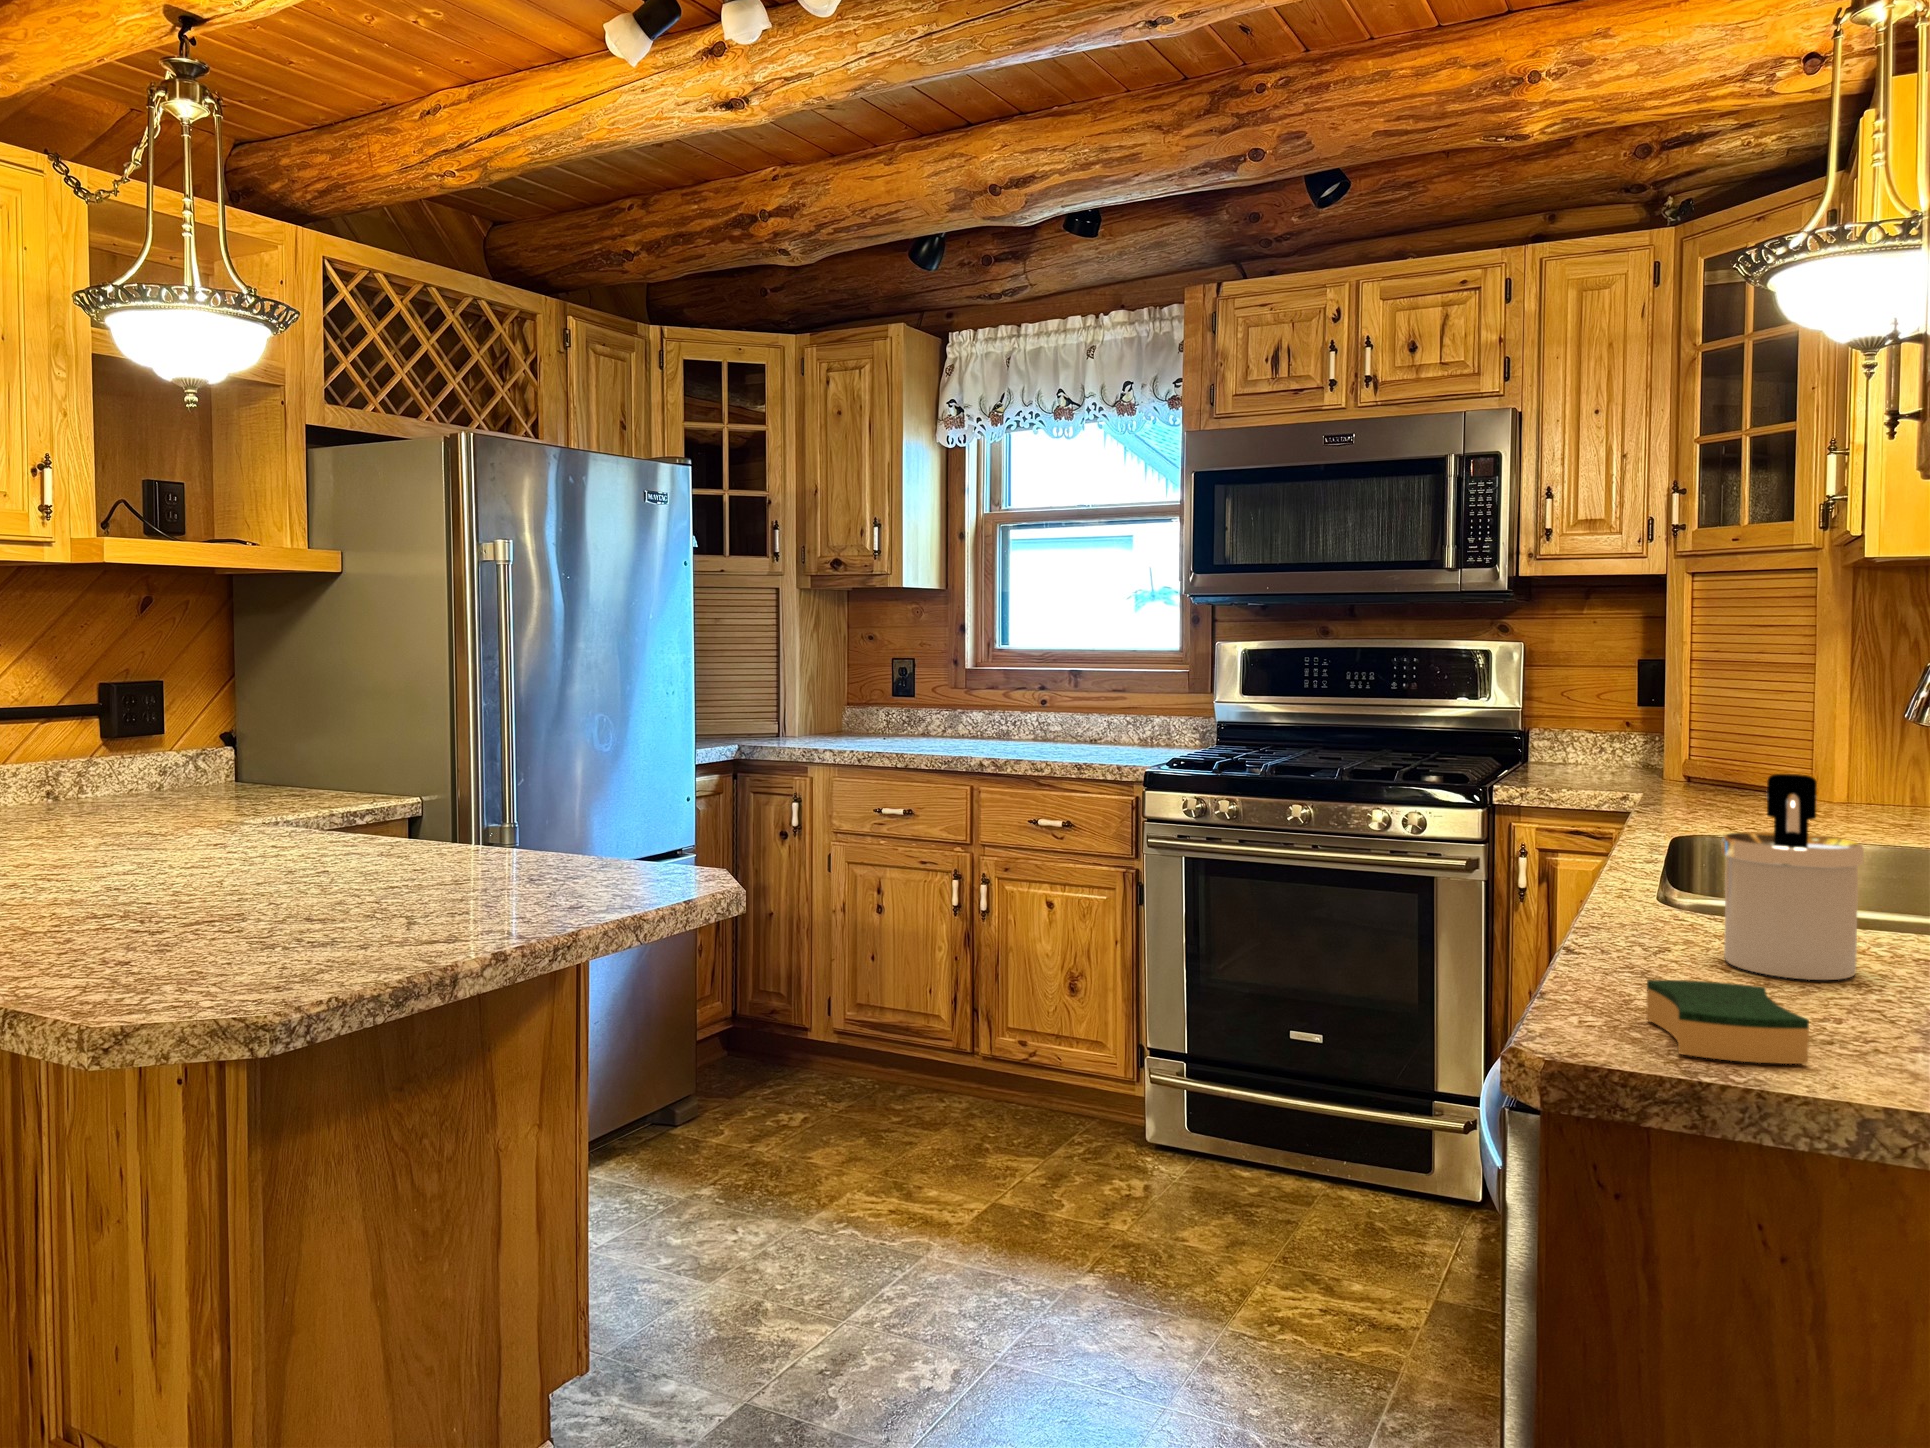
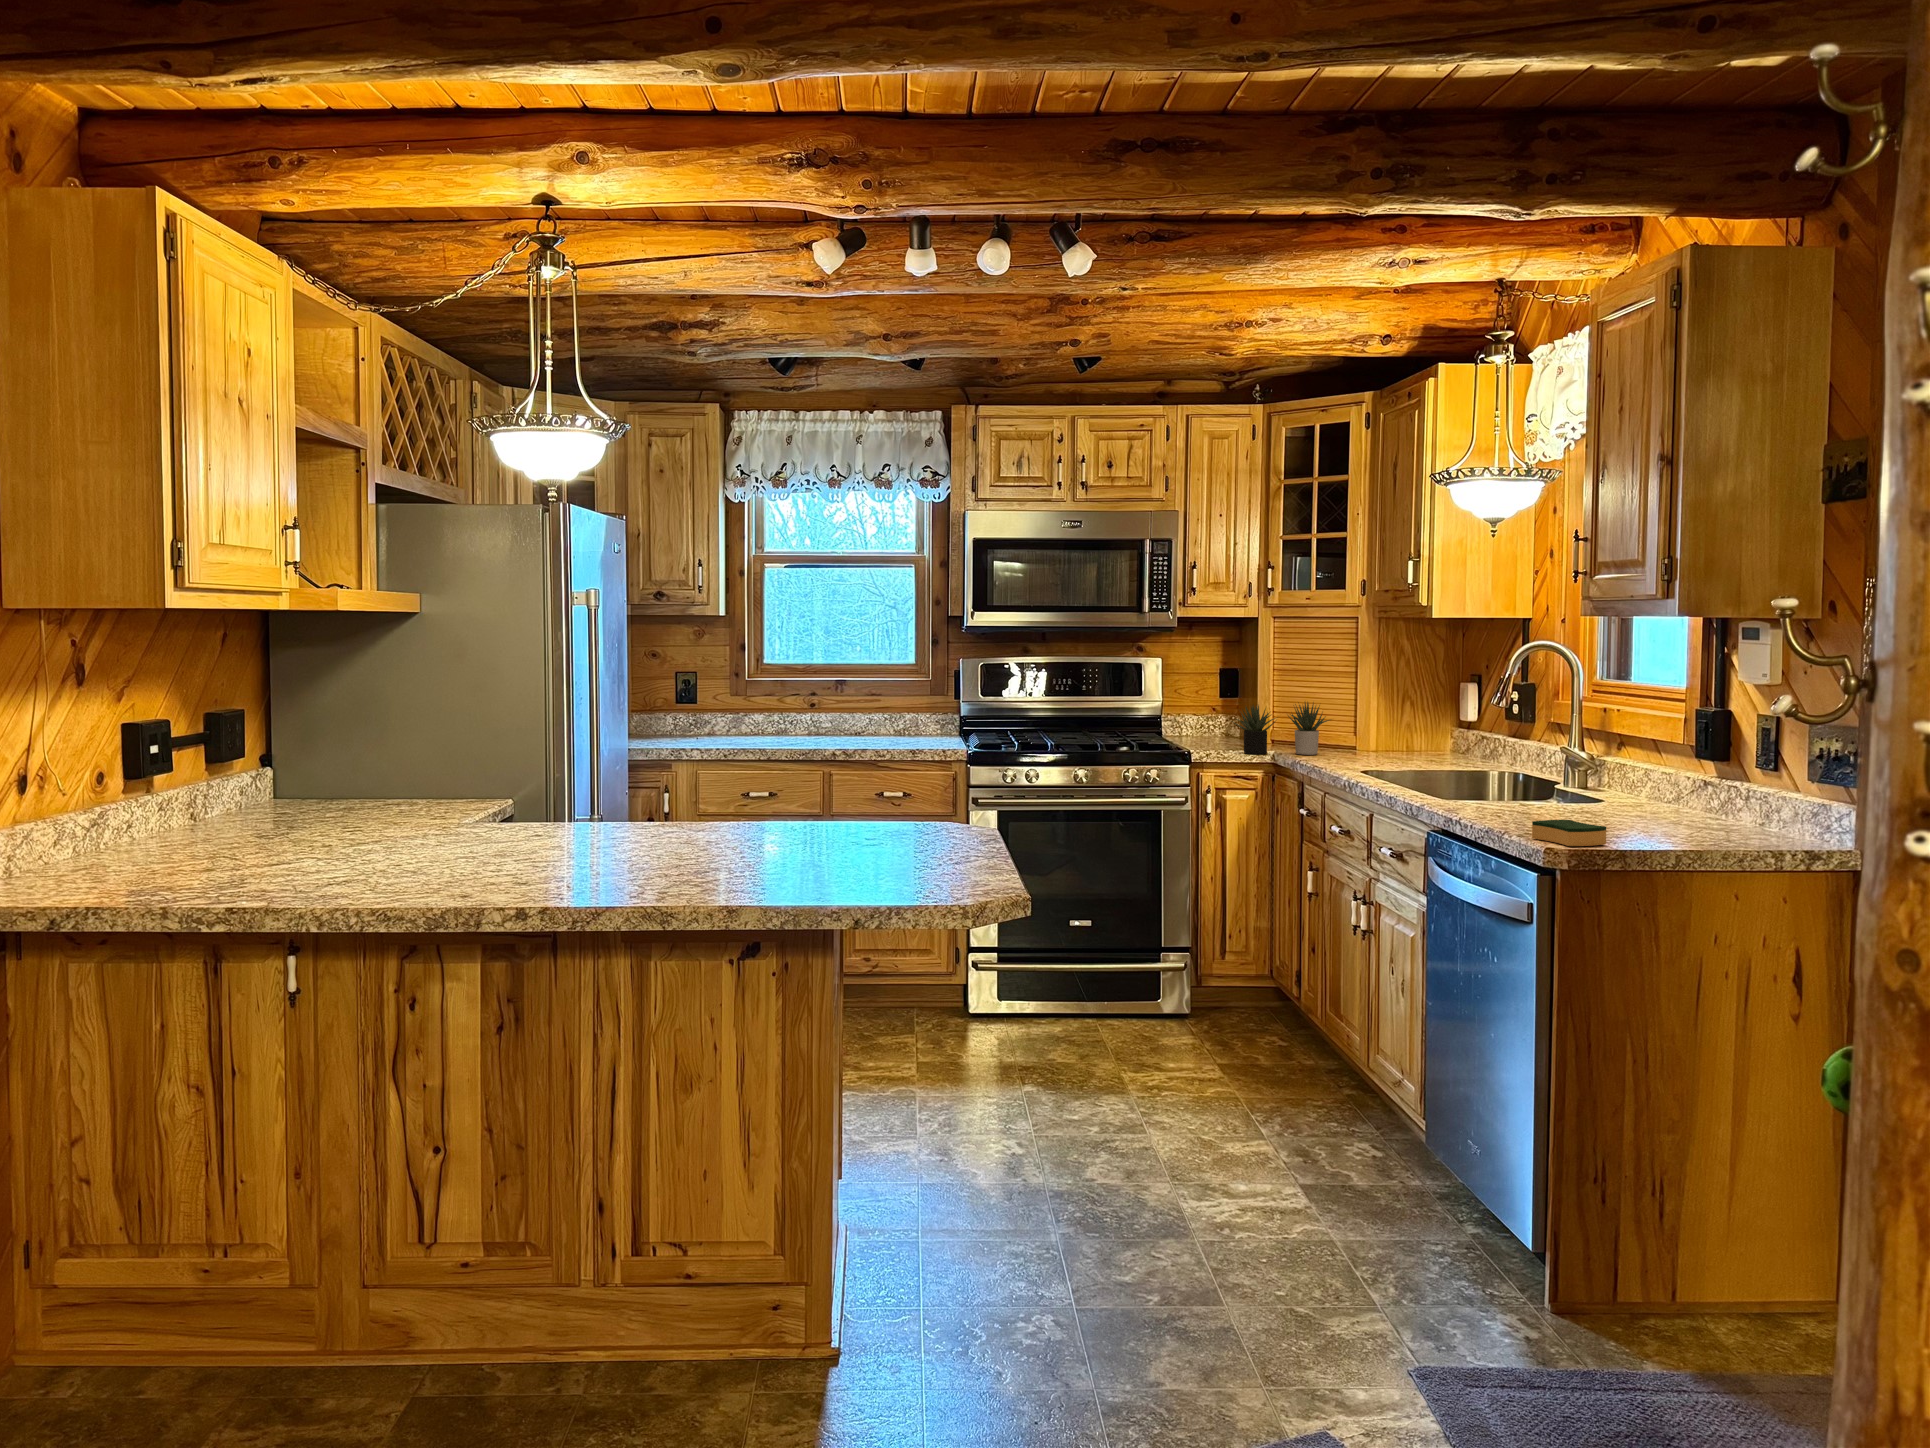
succulent plant: none [1584,706,1772,802] -> present [1233,702,1329,755]
soap dispenser: present [1721,774,1864,980] -> none [1497,732,1555,822]

